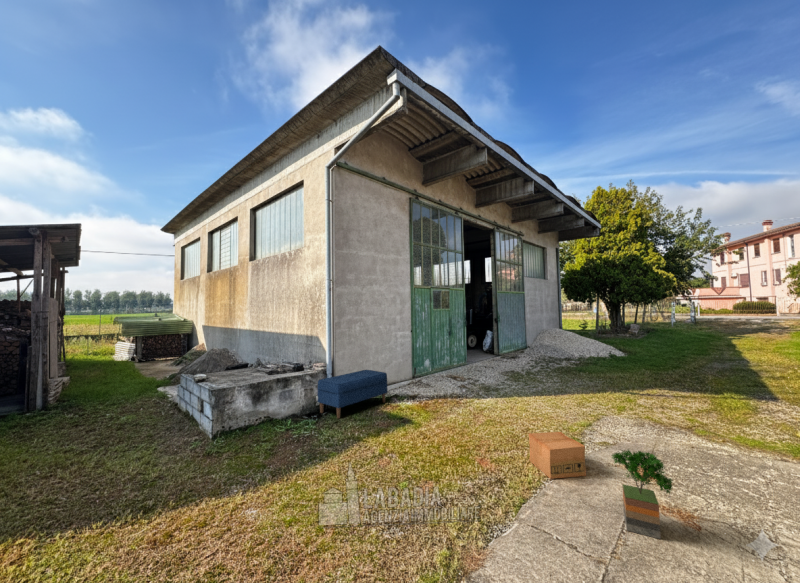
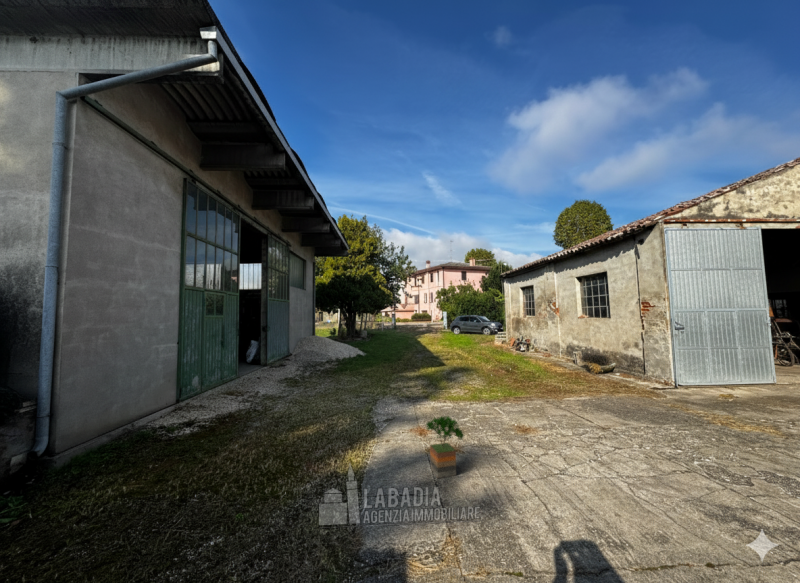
bench: present [317,370,387,418] -> none [11,399,149,484]
cardboard box: present [529,432,586,479] -> none [349,419,394,461]

